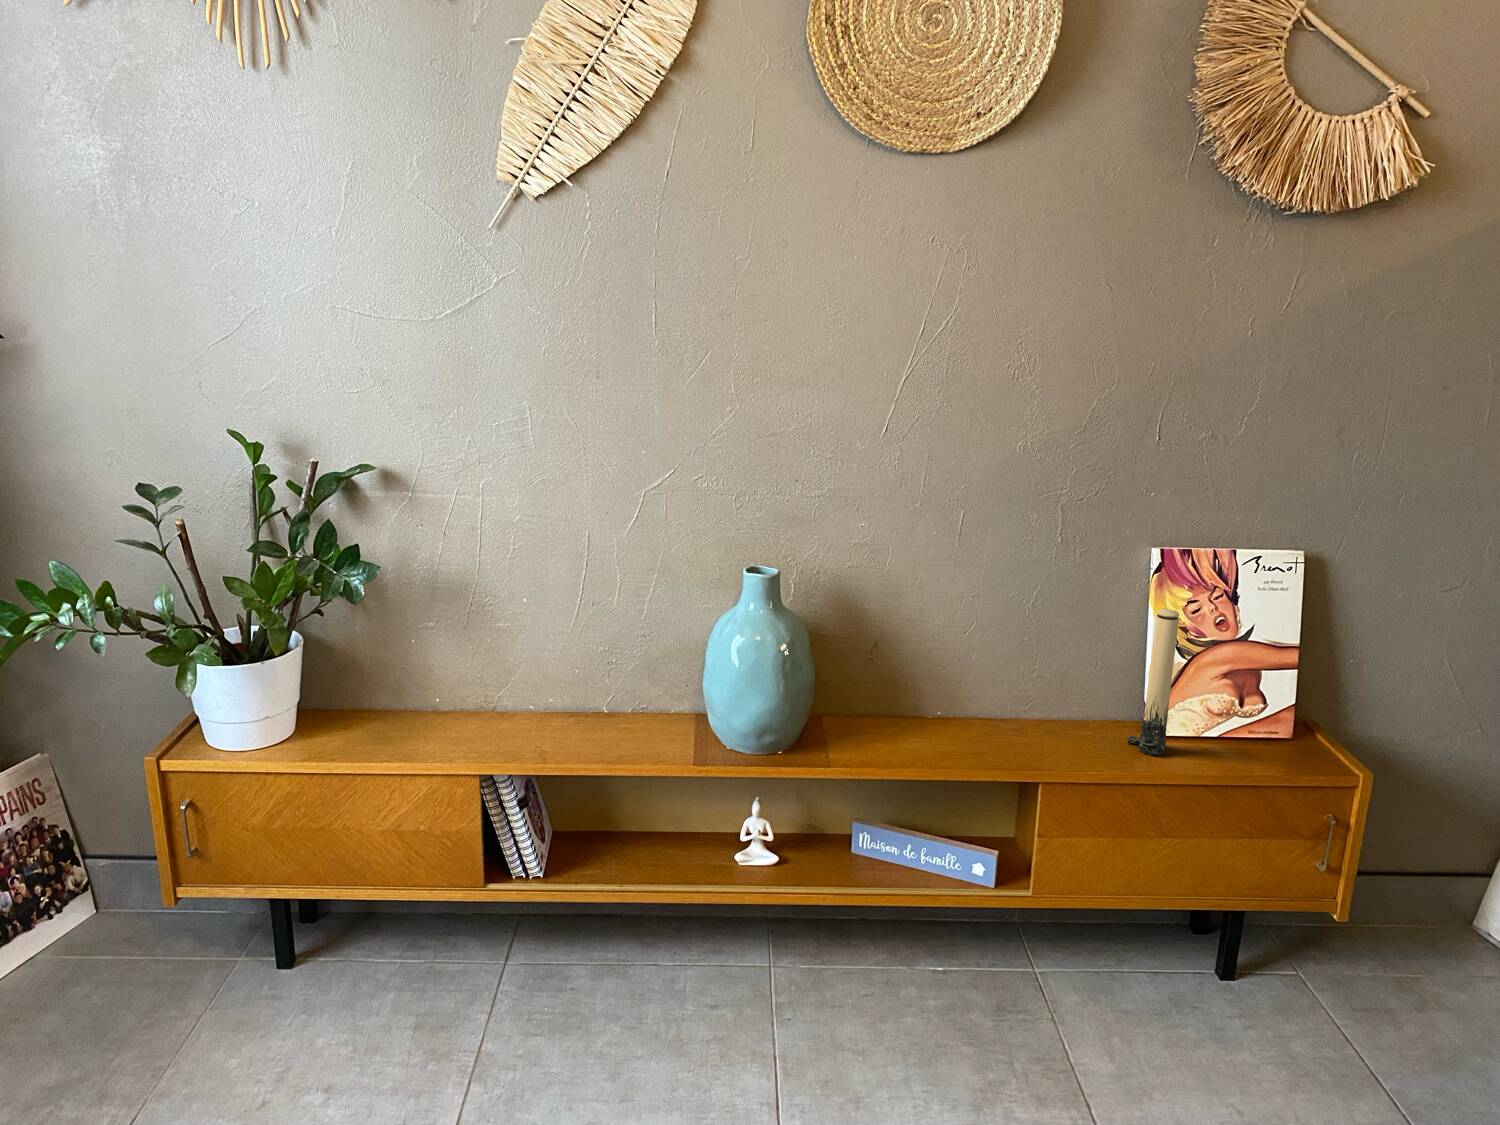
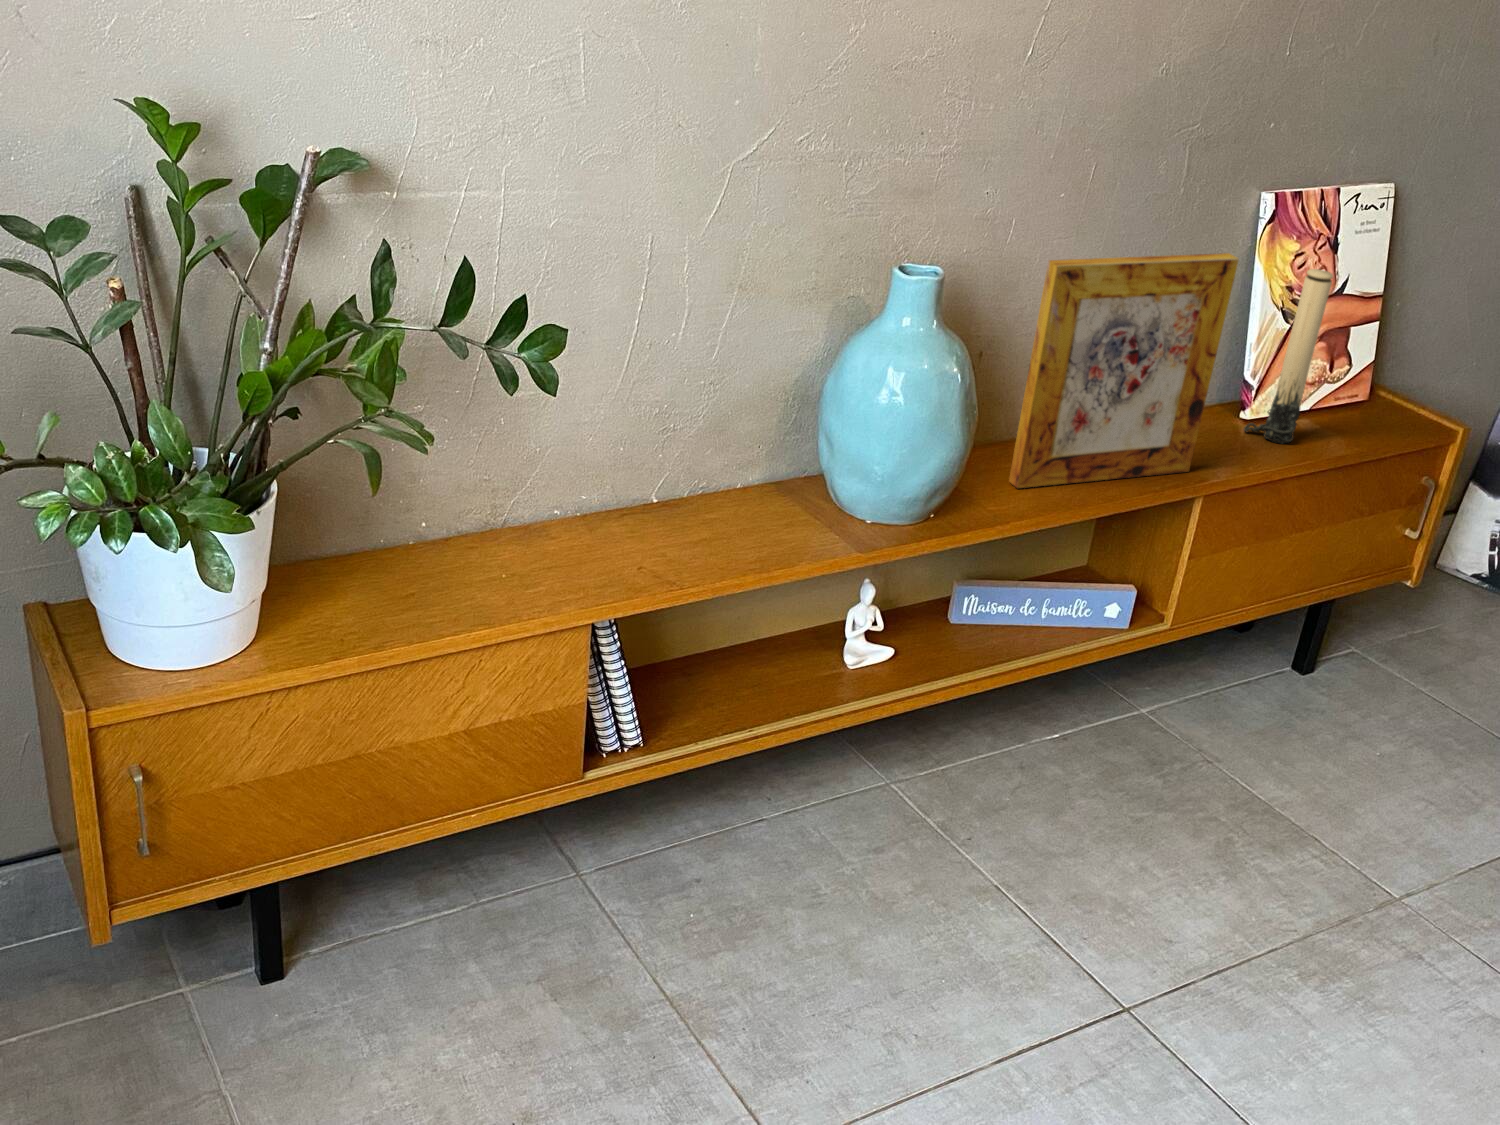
picture frame: none [867,573,1045,759] -> present [1009,253,1239,488]

